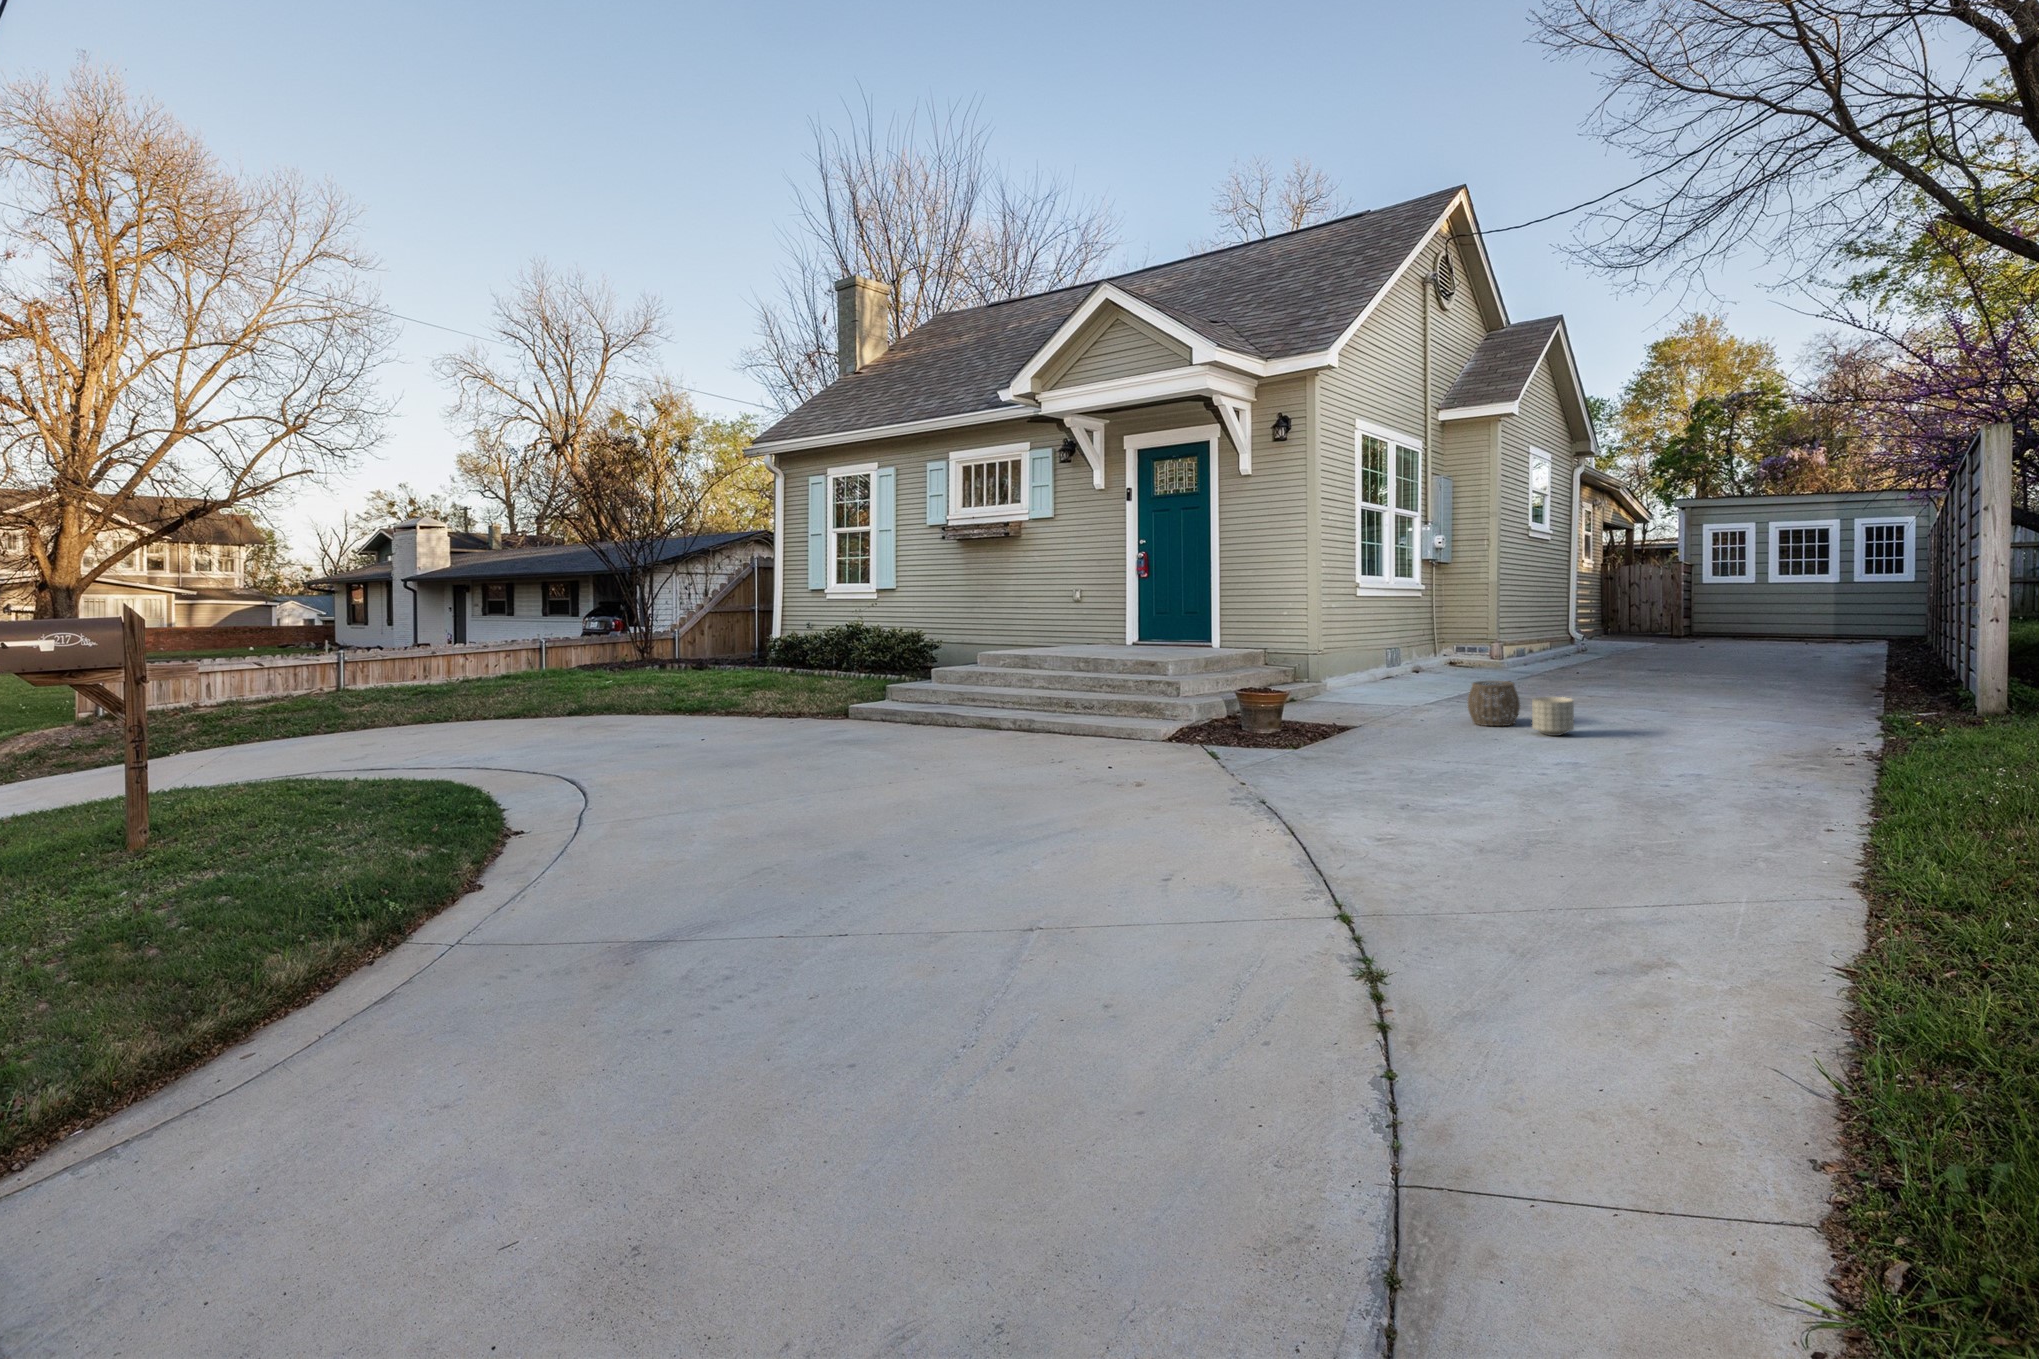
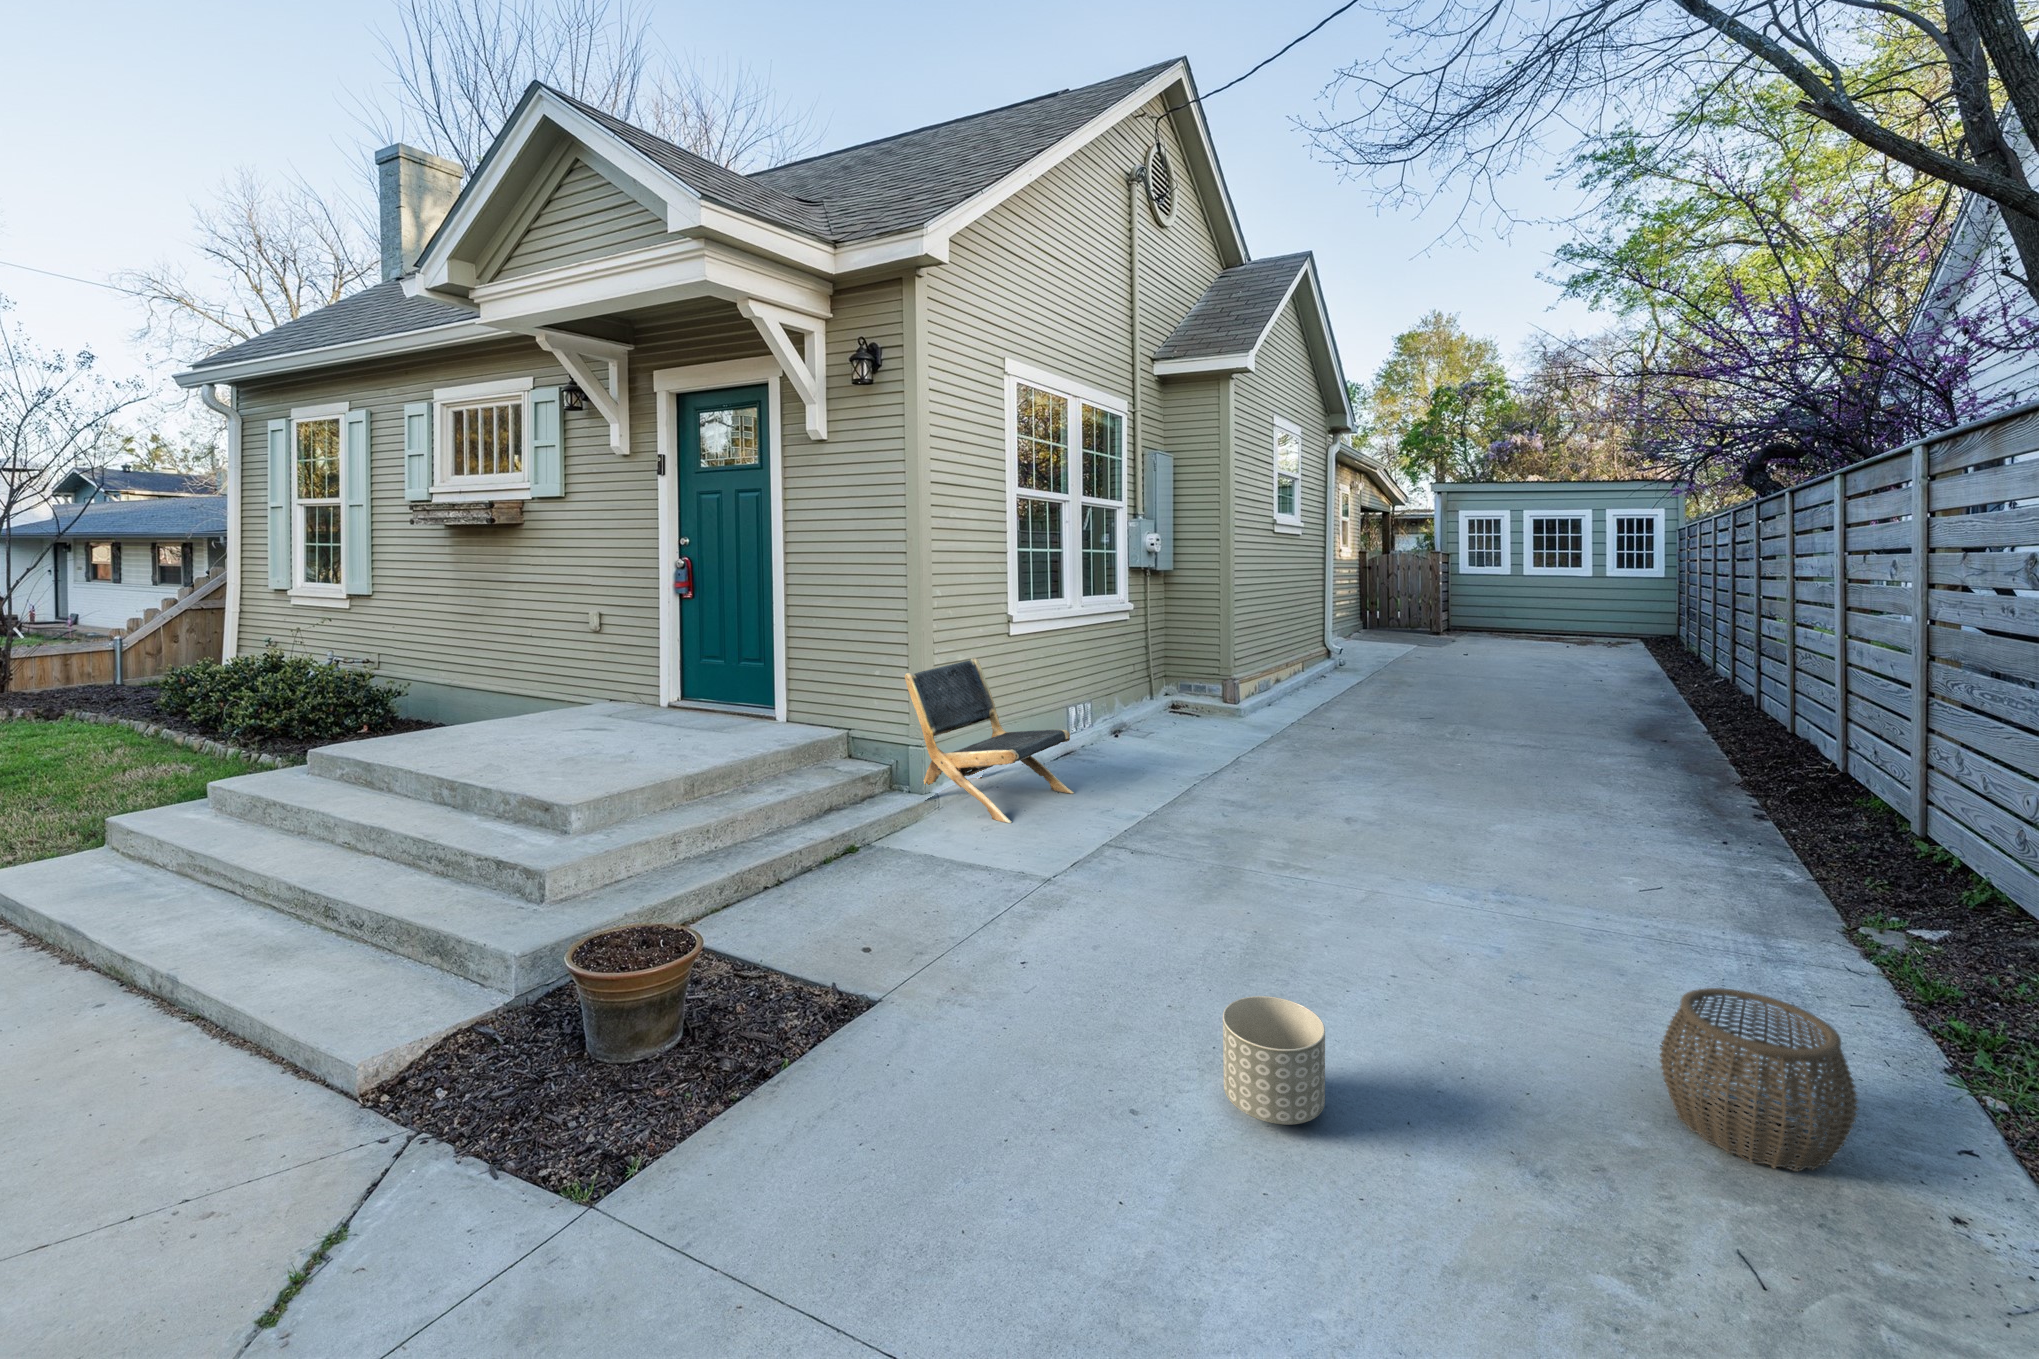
lounge chair: none [1311,607,1415,693] -> present [905,658,1074,823]
woven basket: present [1468,681,1520,727] -> present [1660,988,1858,1171]

